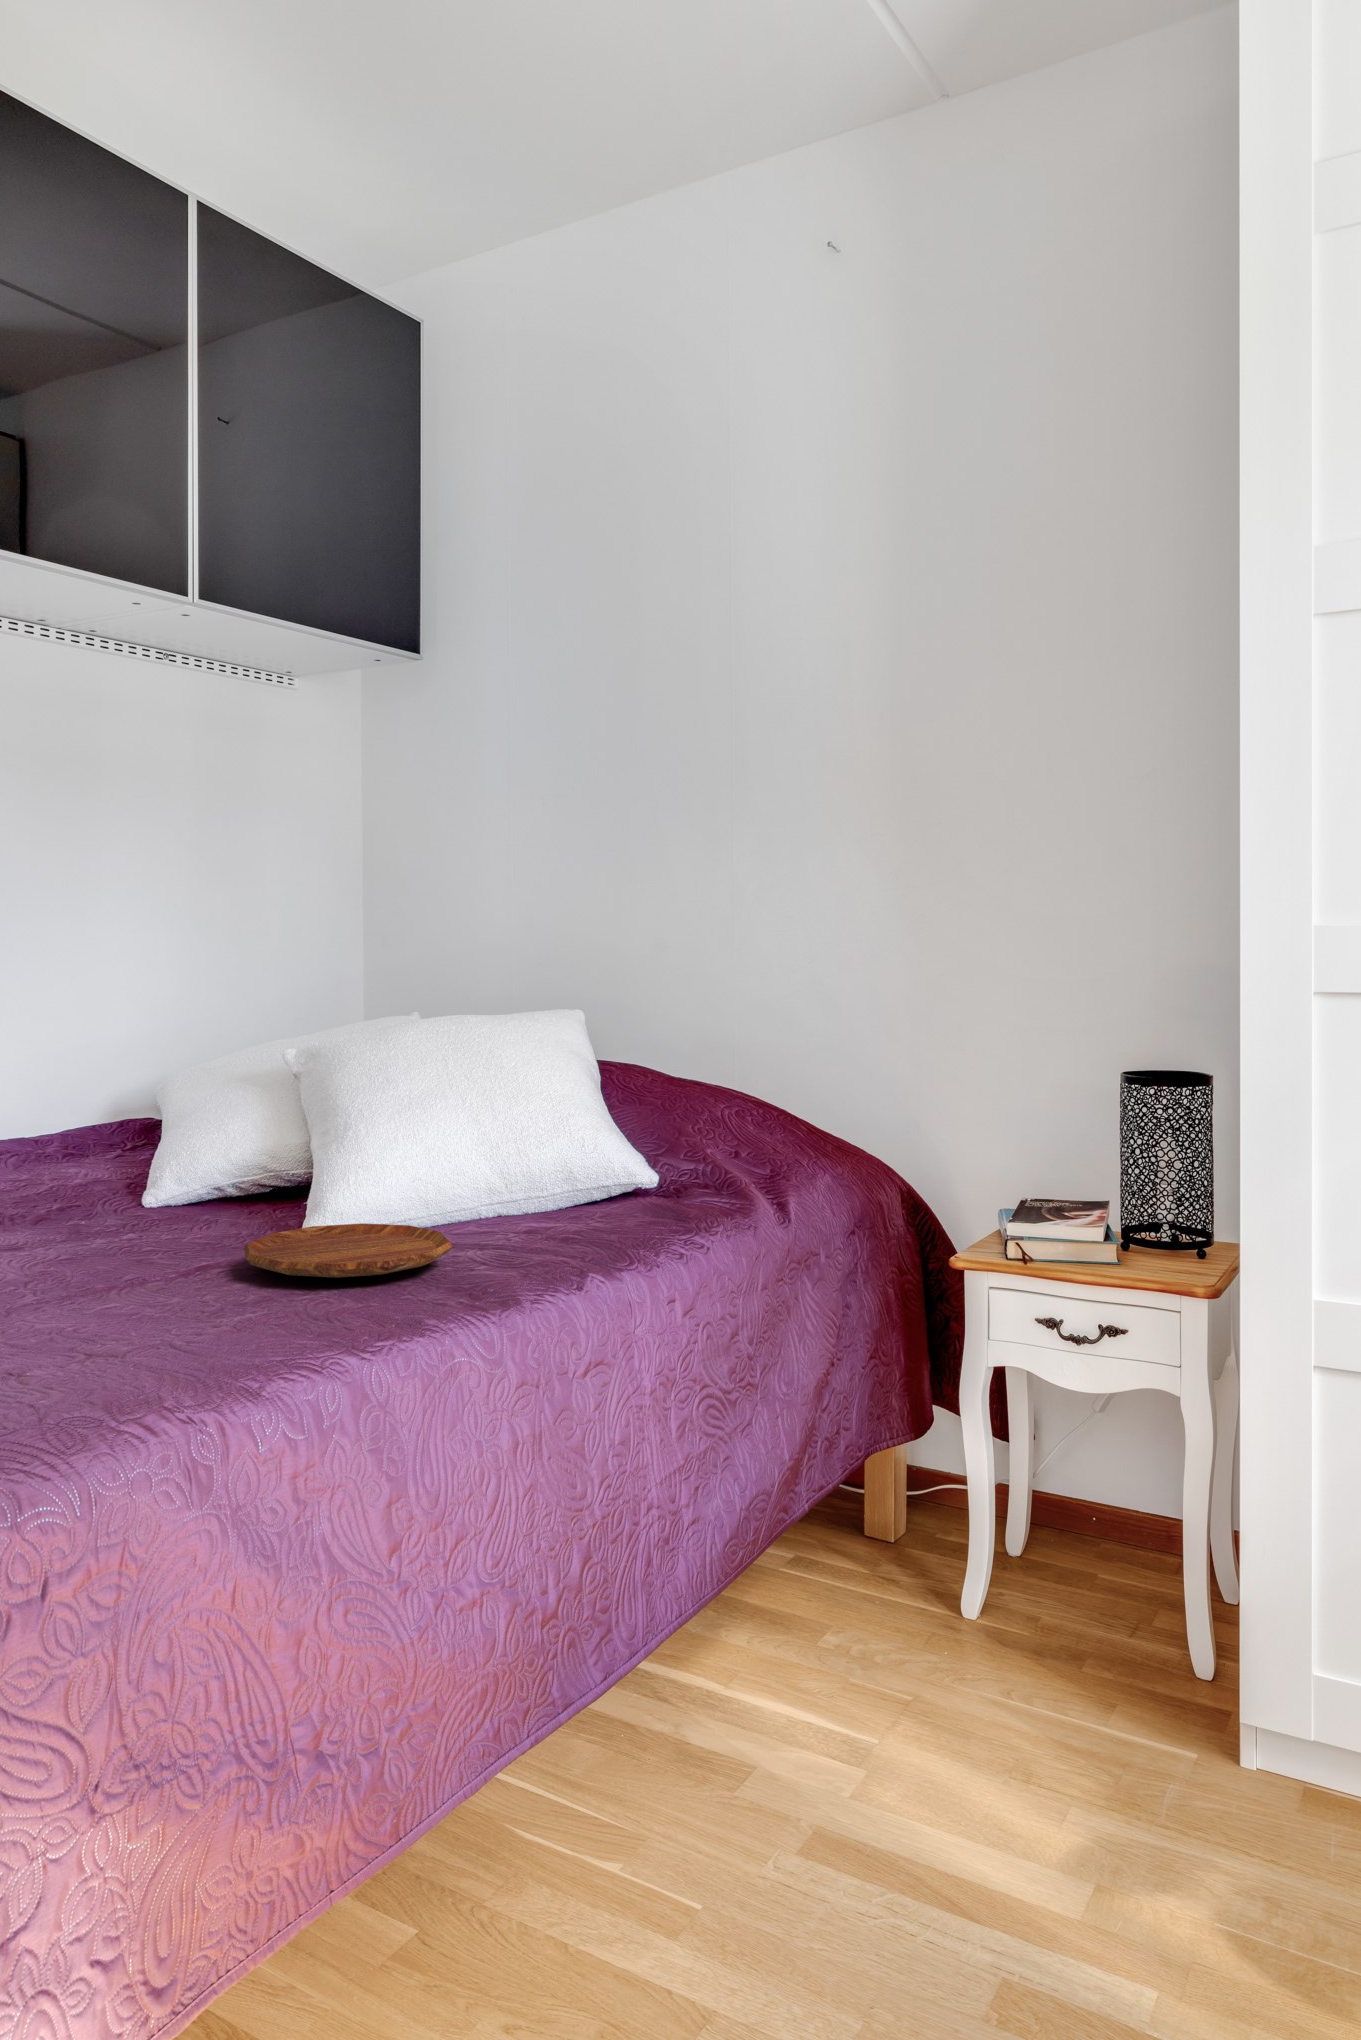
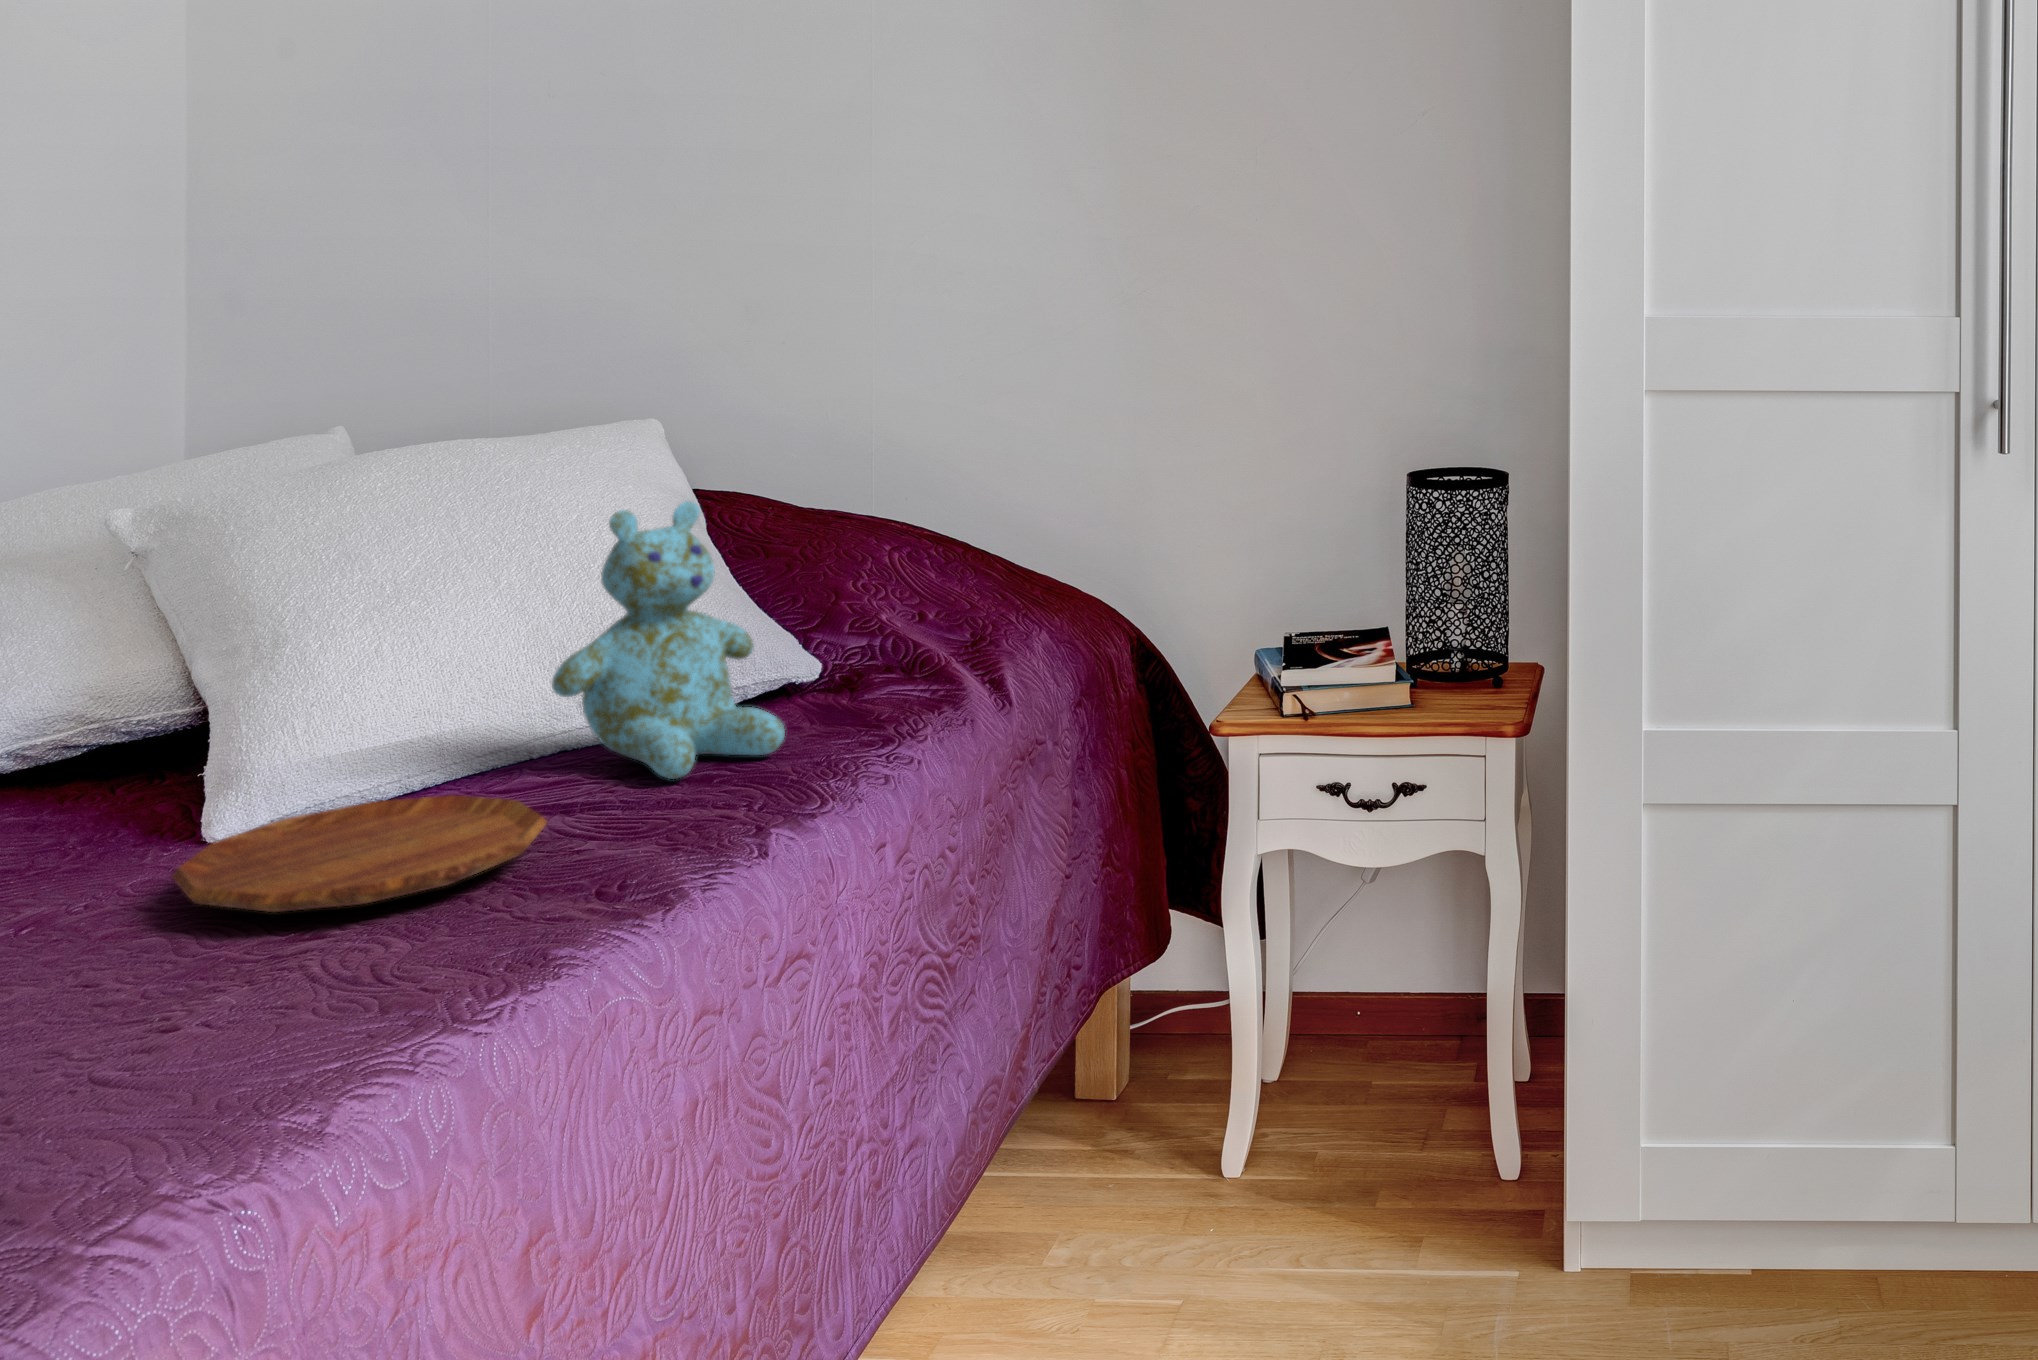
stuffed bear: none [475,1046,621,1237] -> present [552,501,785,779]

